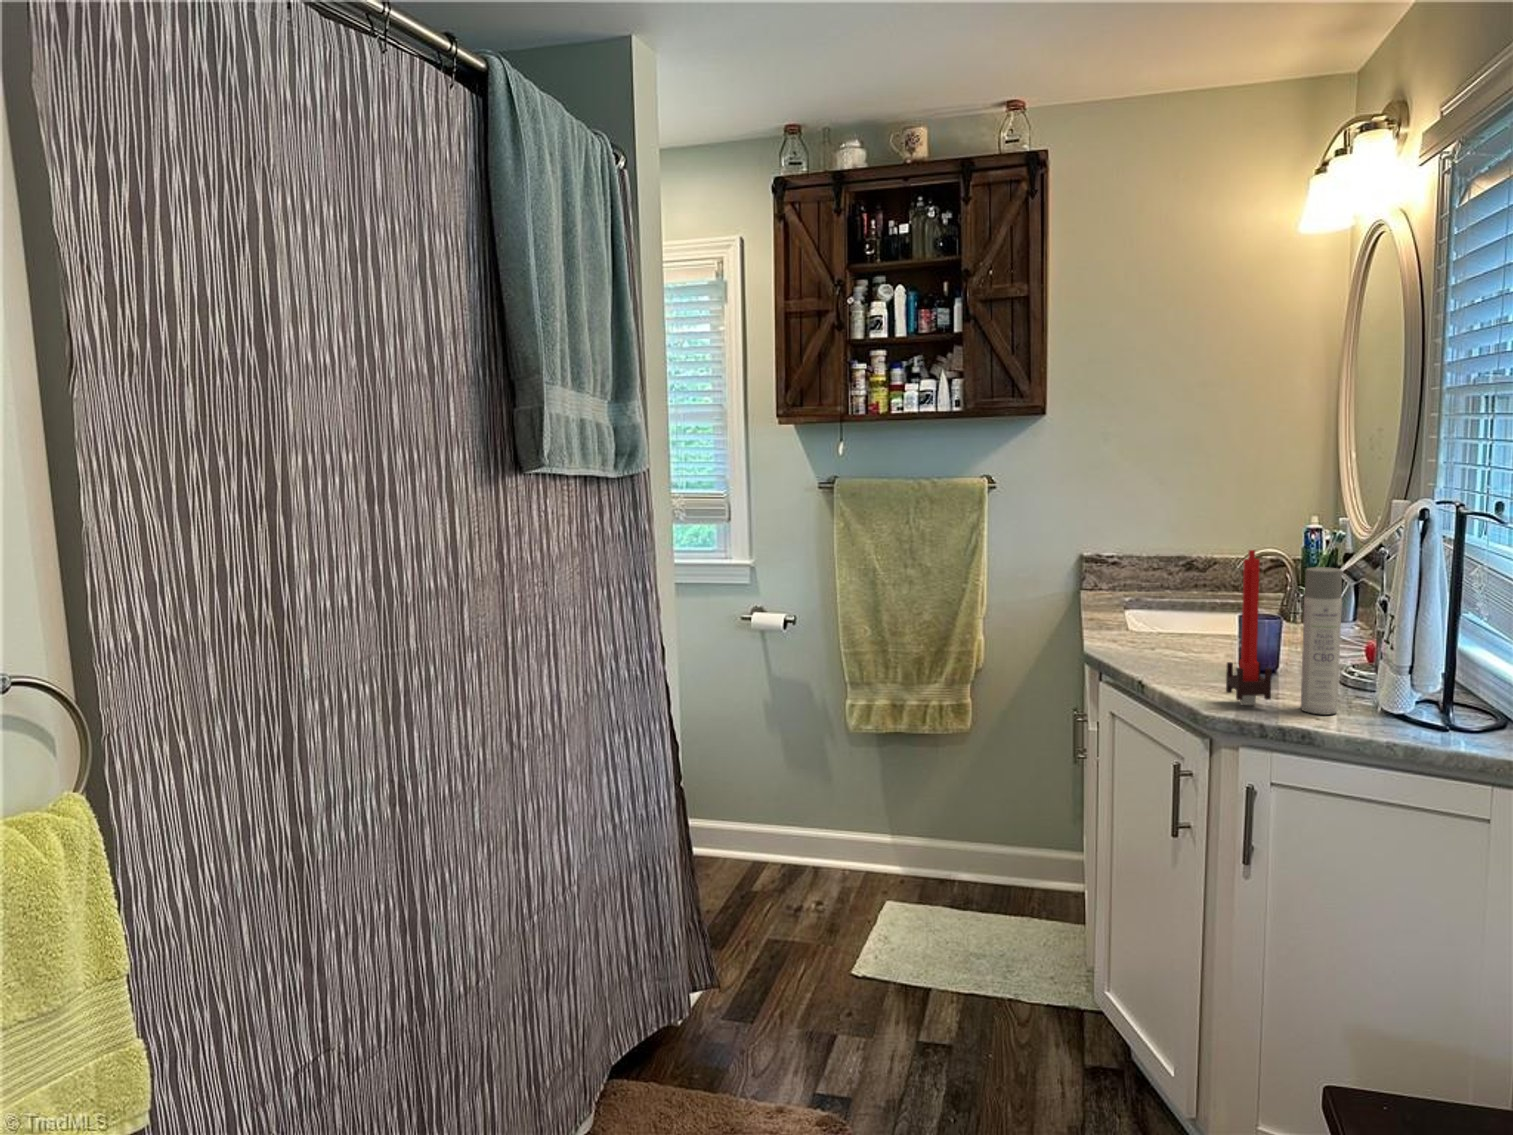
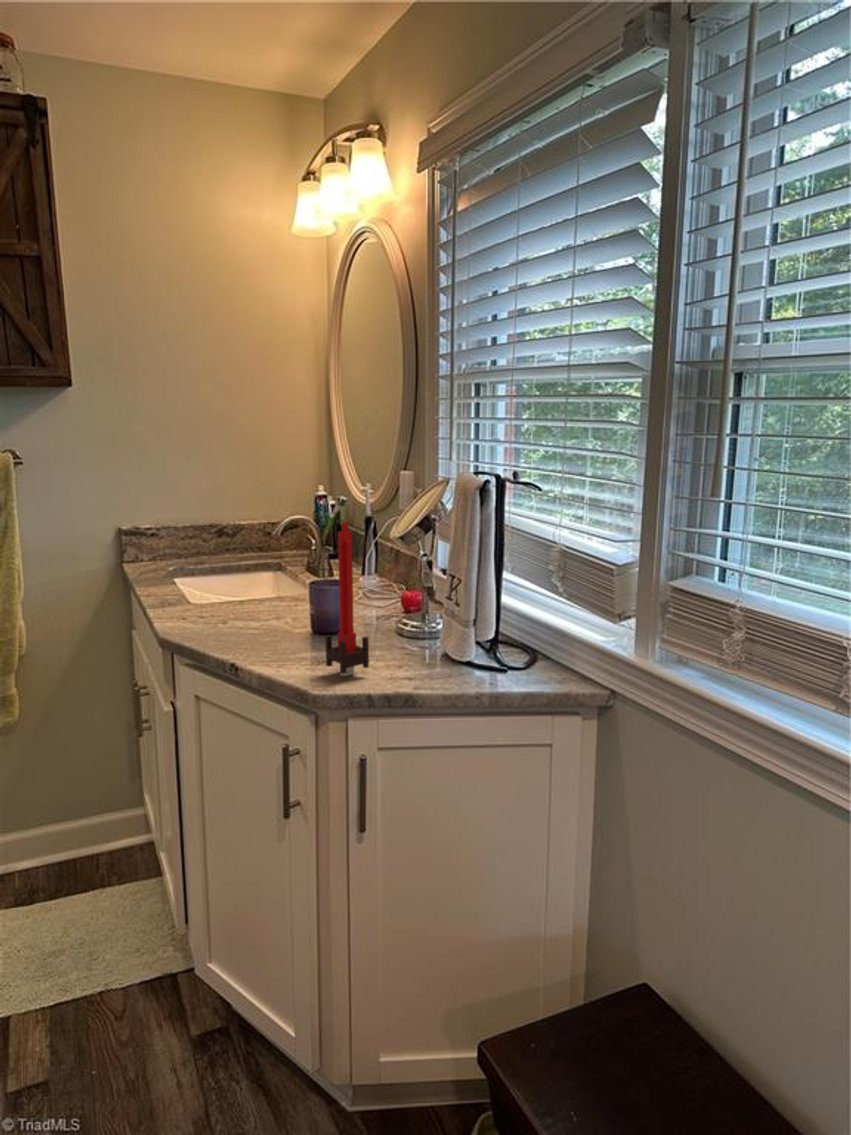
spray bottle: present [1301,567,1342,715] -> none [391,535,421,674]

